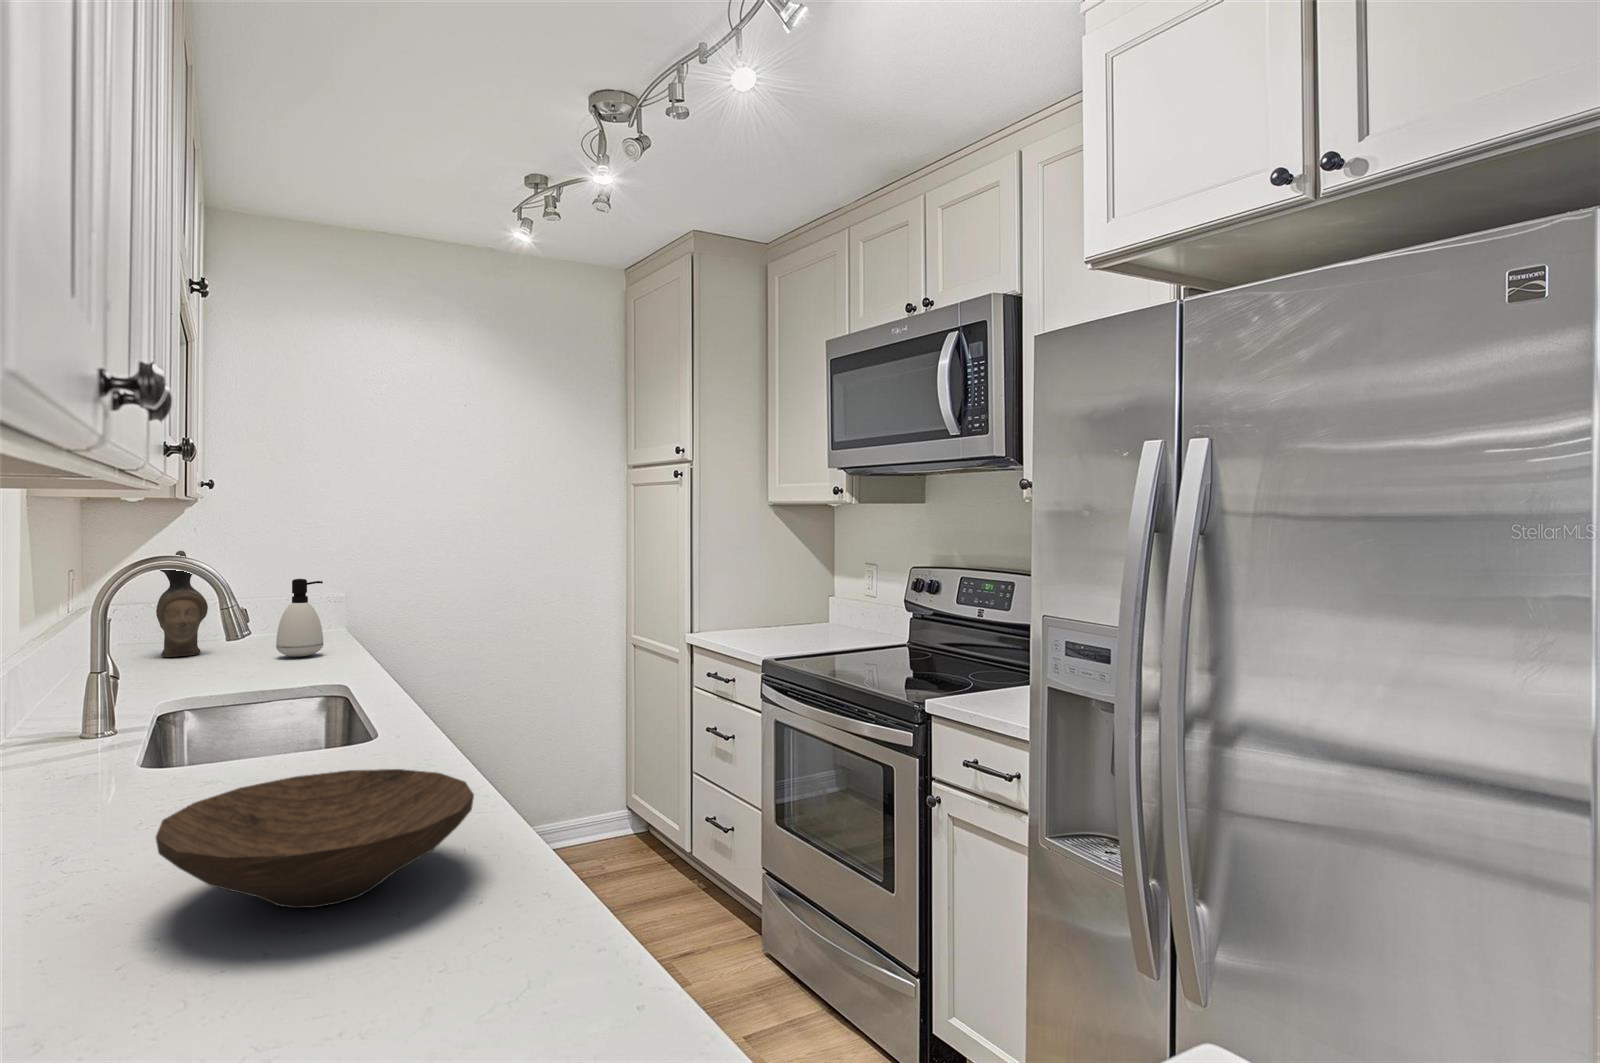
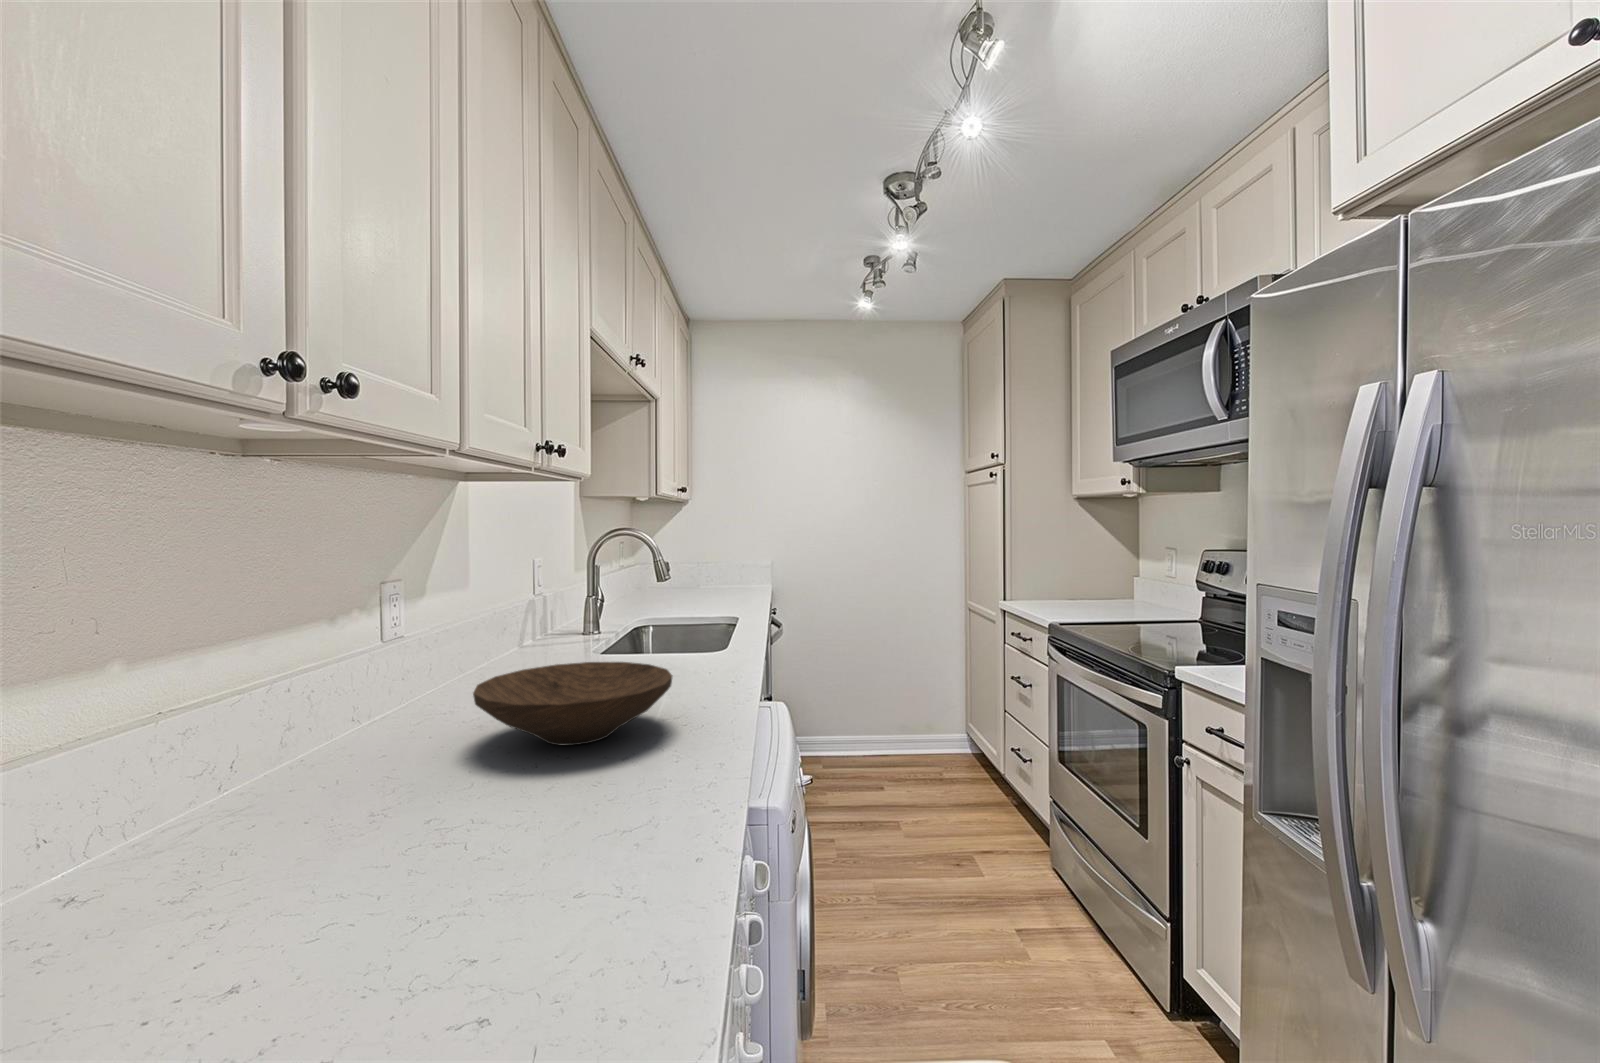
ceramic pitcher: present [156,551,208,657] -> none [656,534,683,598]
soap dispenser: present [276,579,323,657] -> none [714,551,741,602]

